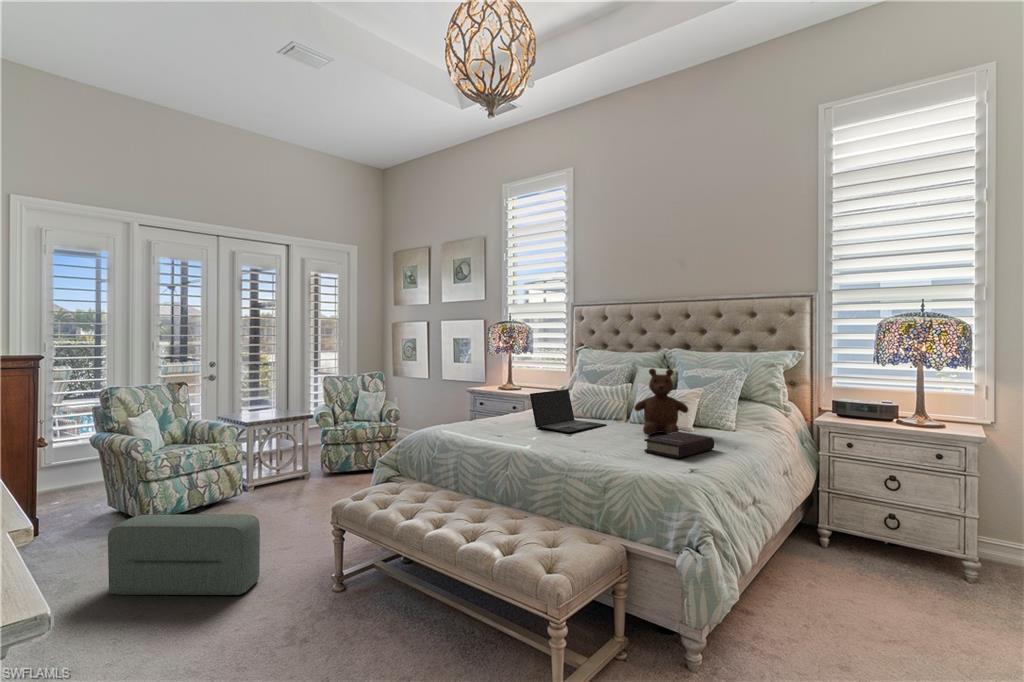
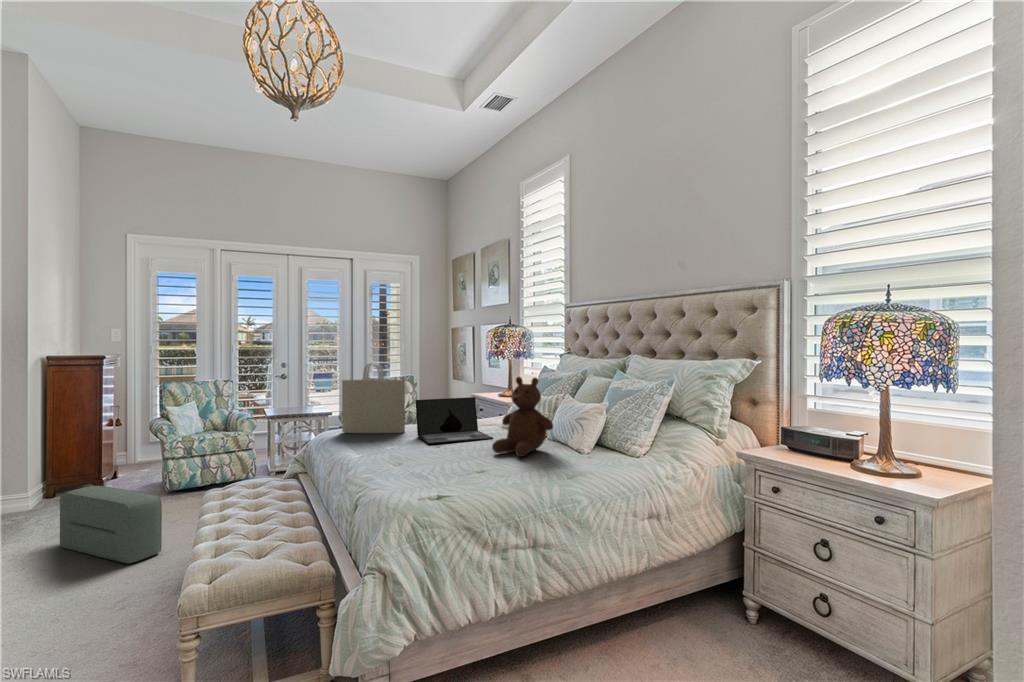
tote bag: none [451,359,510,430] -> present [342,363,405,433]
book: present [644,432,714,458] -> none [438,452,519,483]

